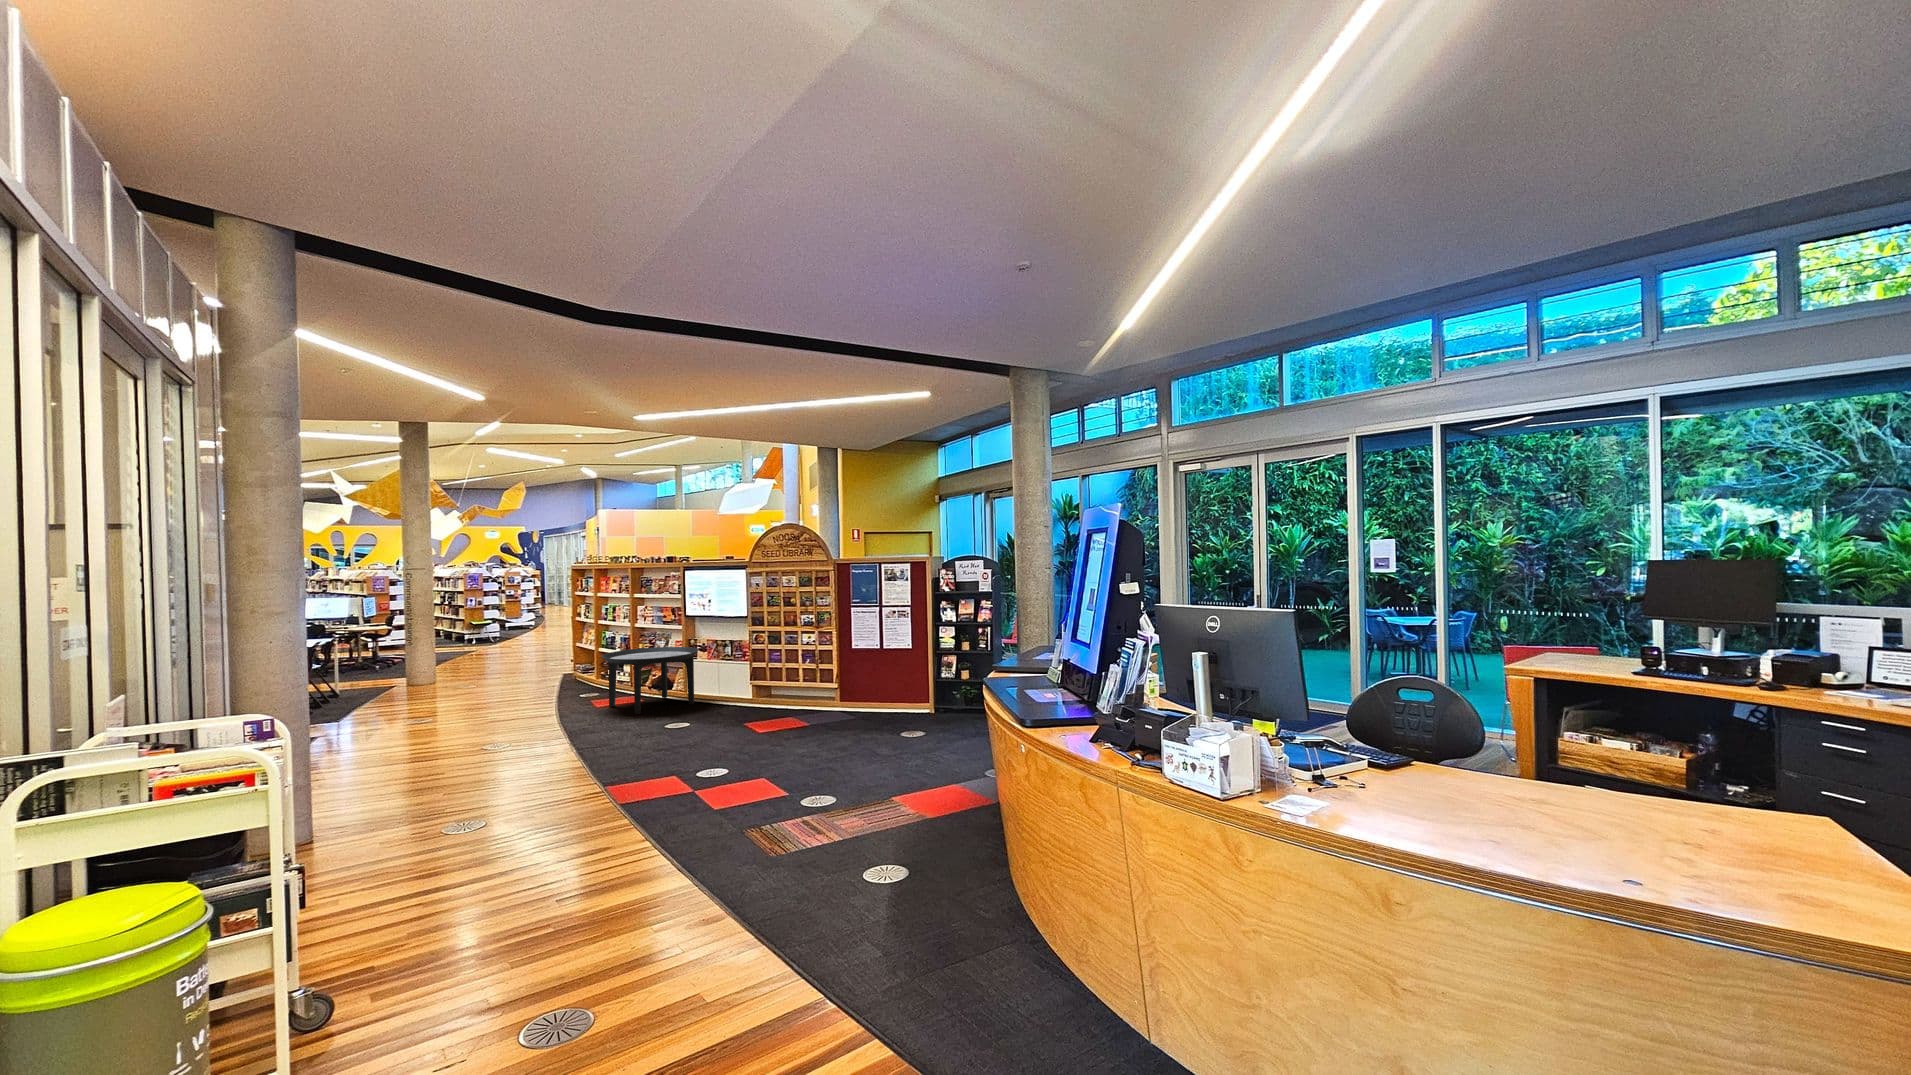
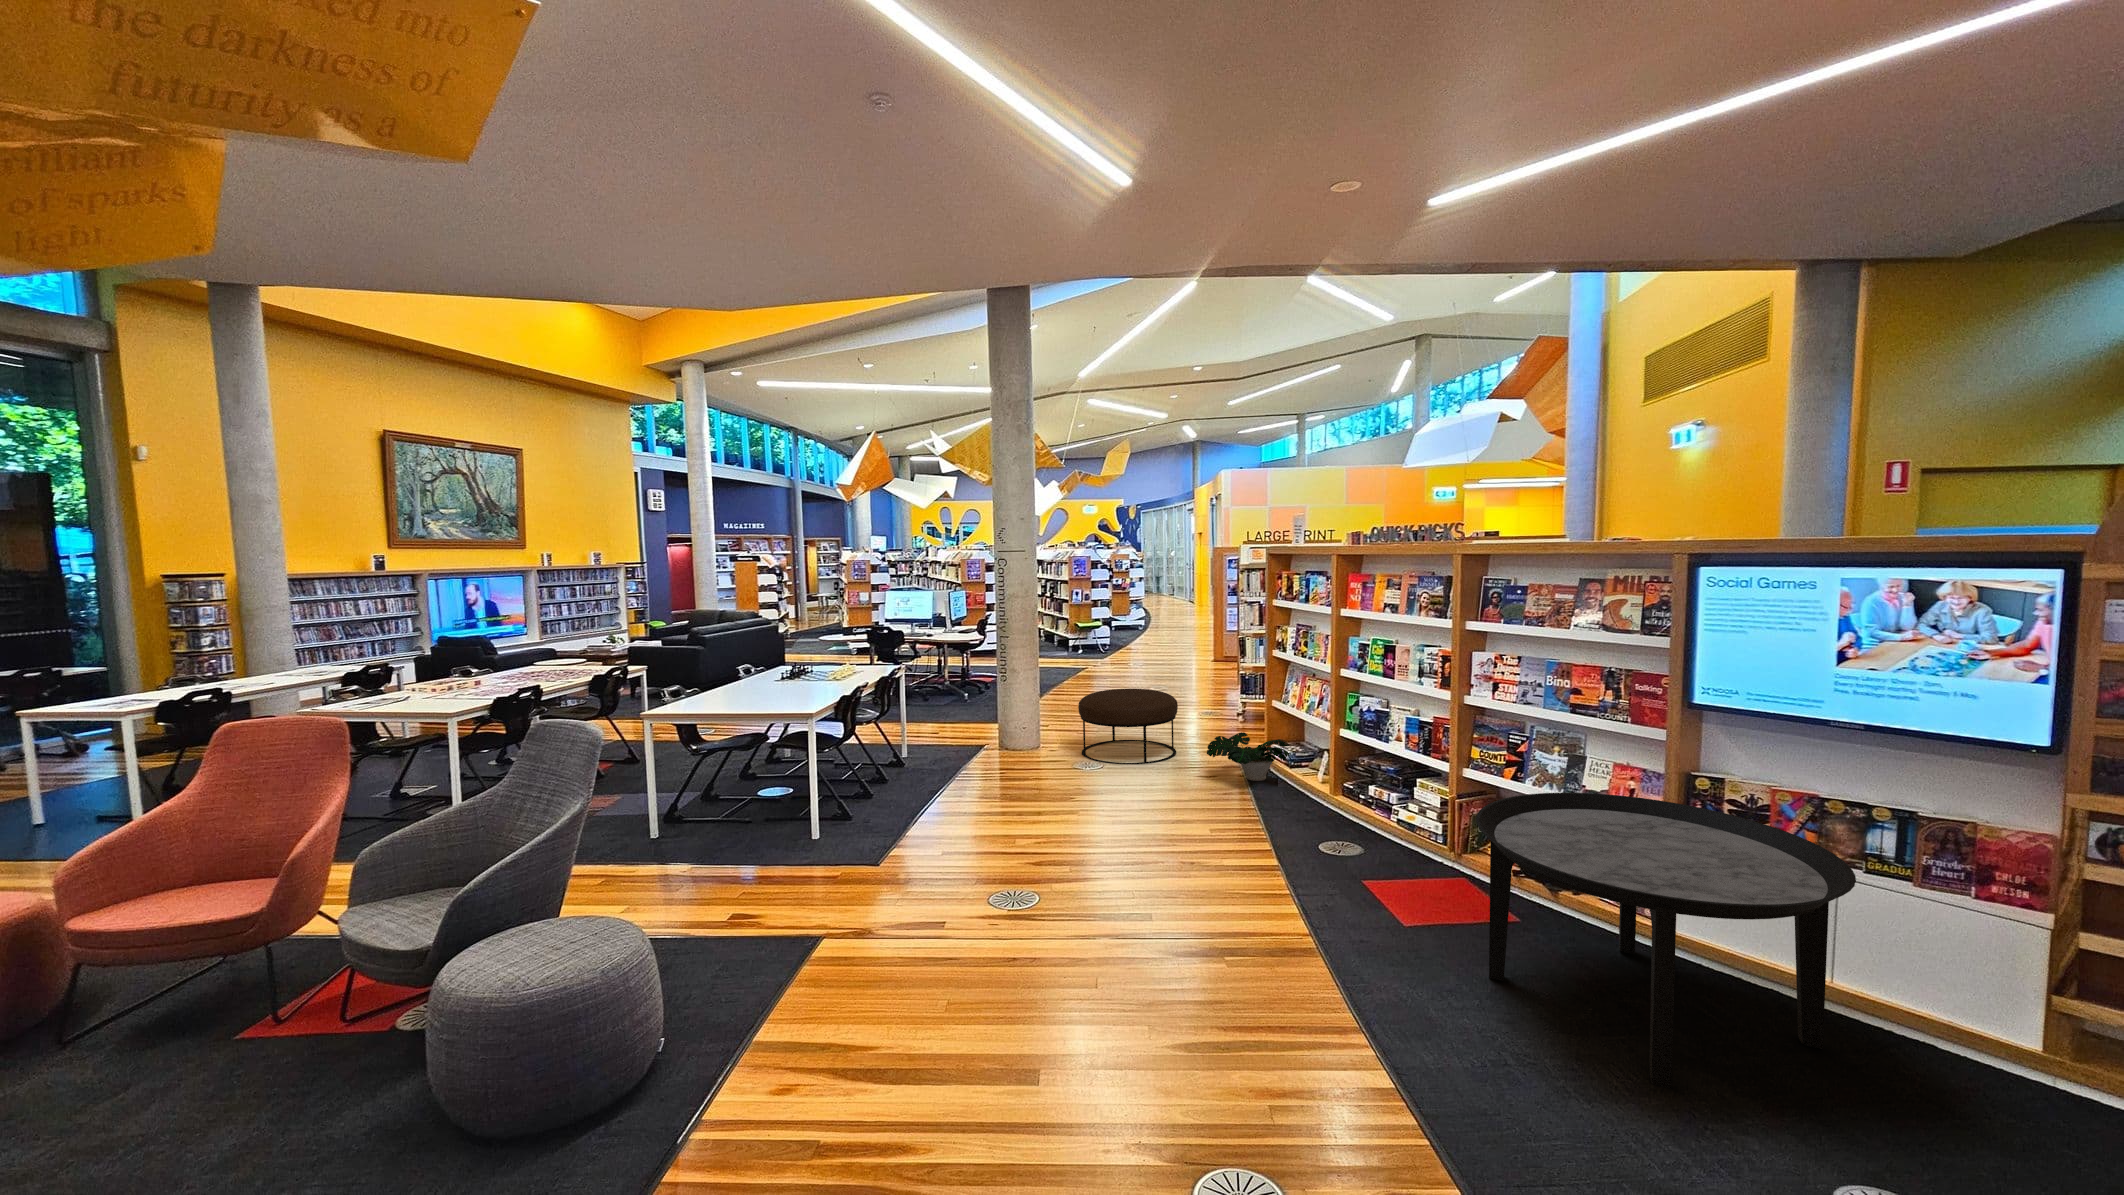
ottoman: none [461,644,525,684] -> present [1078,689,1178,764]
potted plant: none [535,659,583,681] -> present [1207,732,1291,781]

